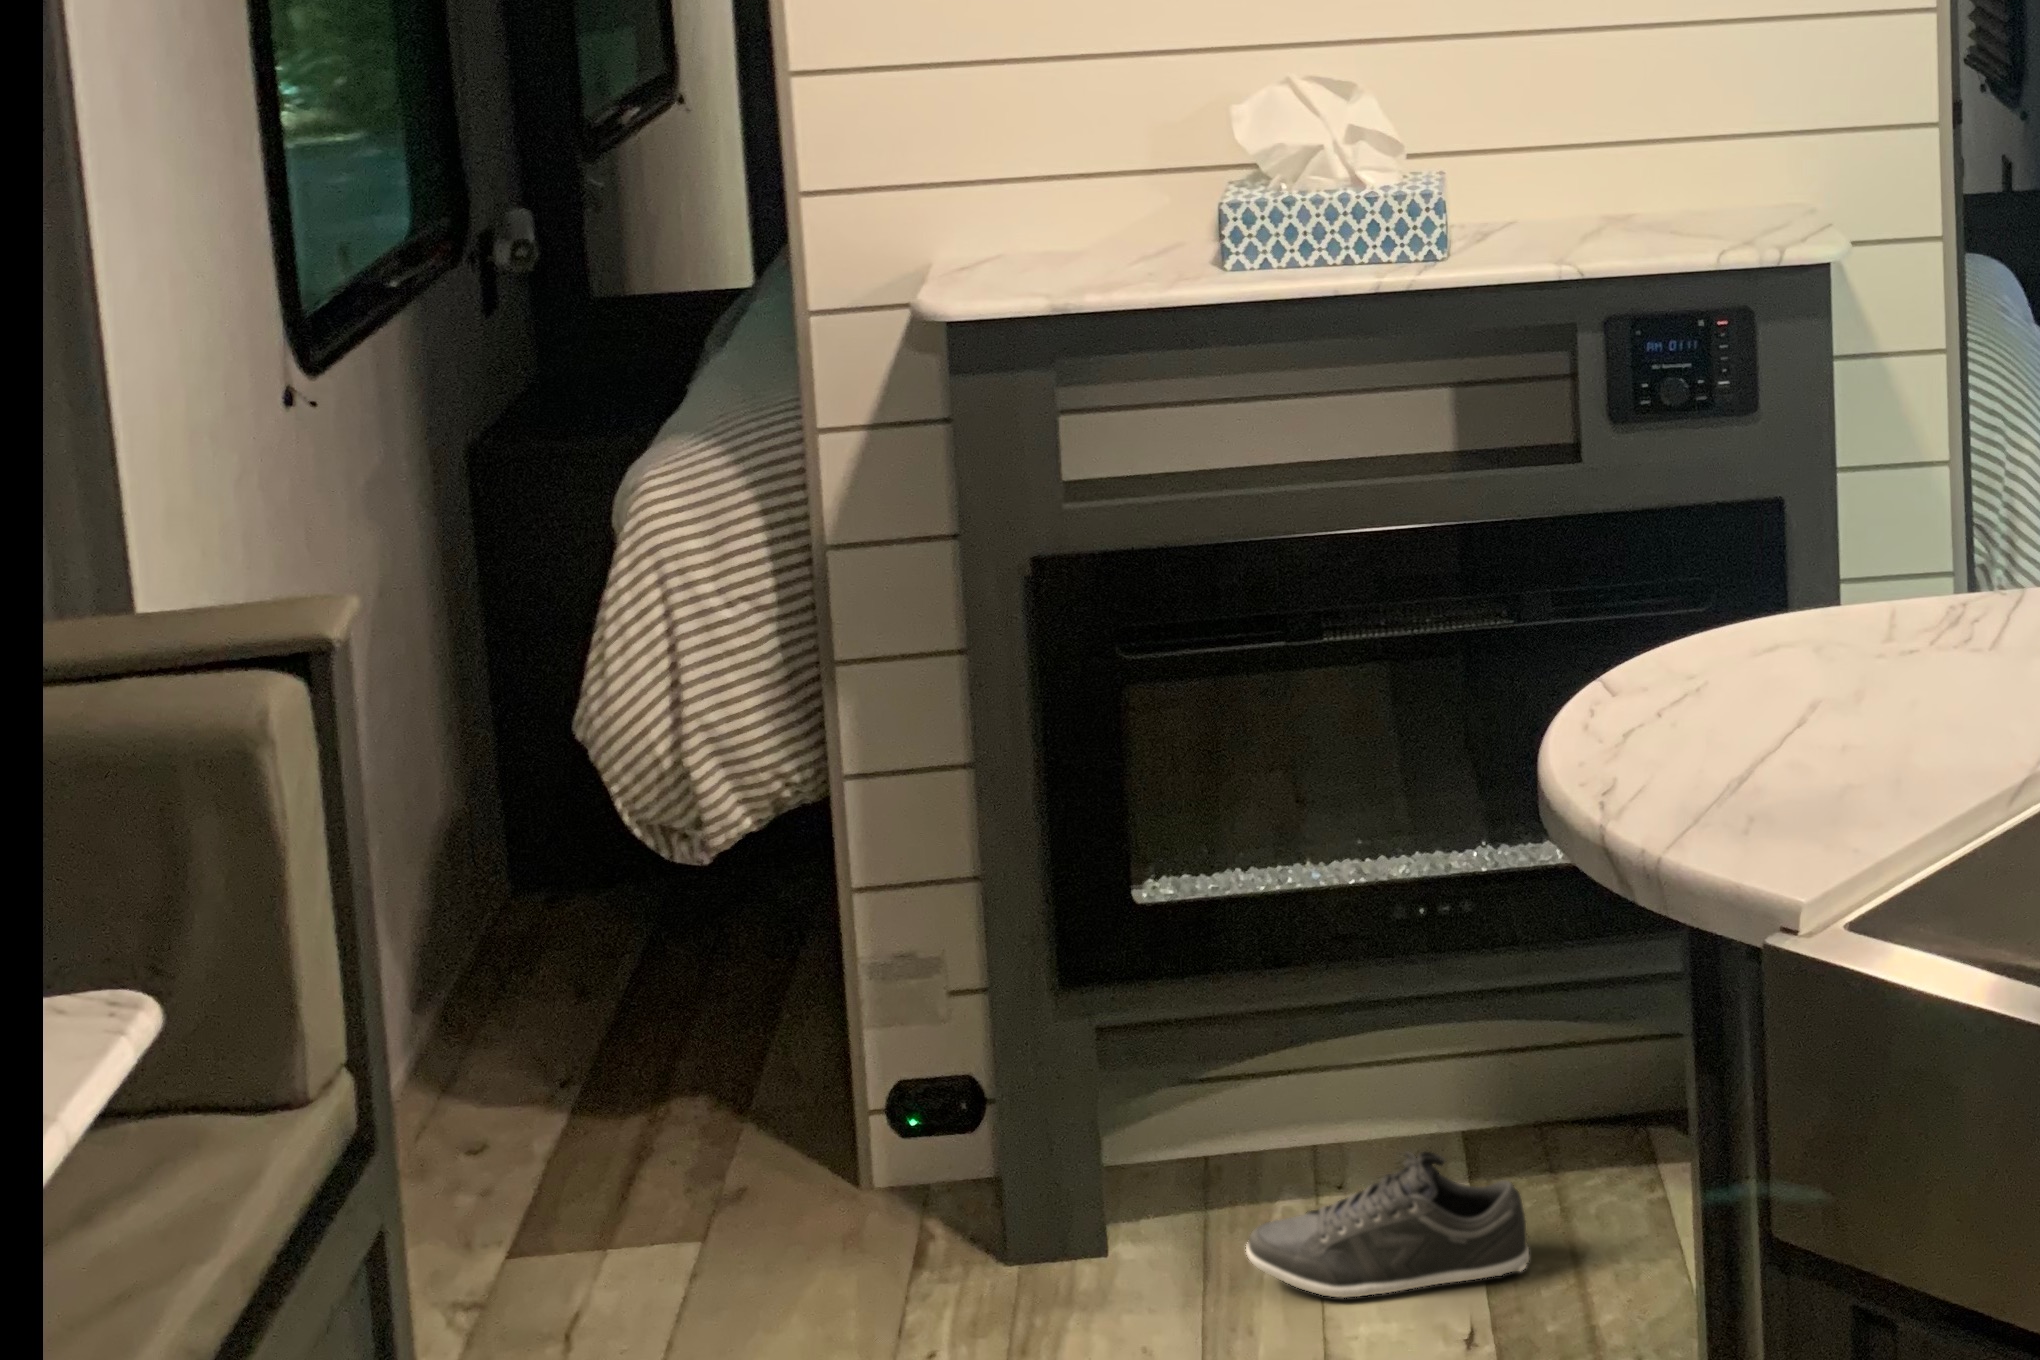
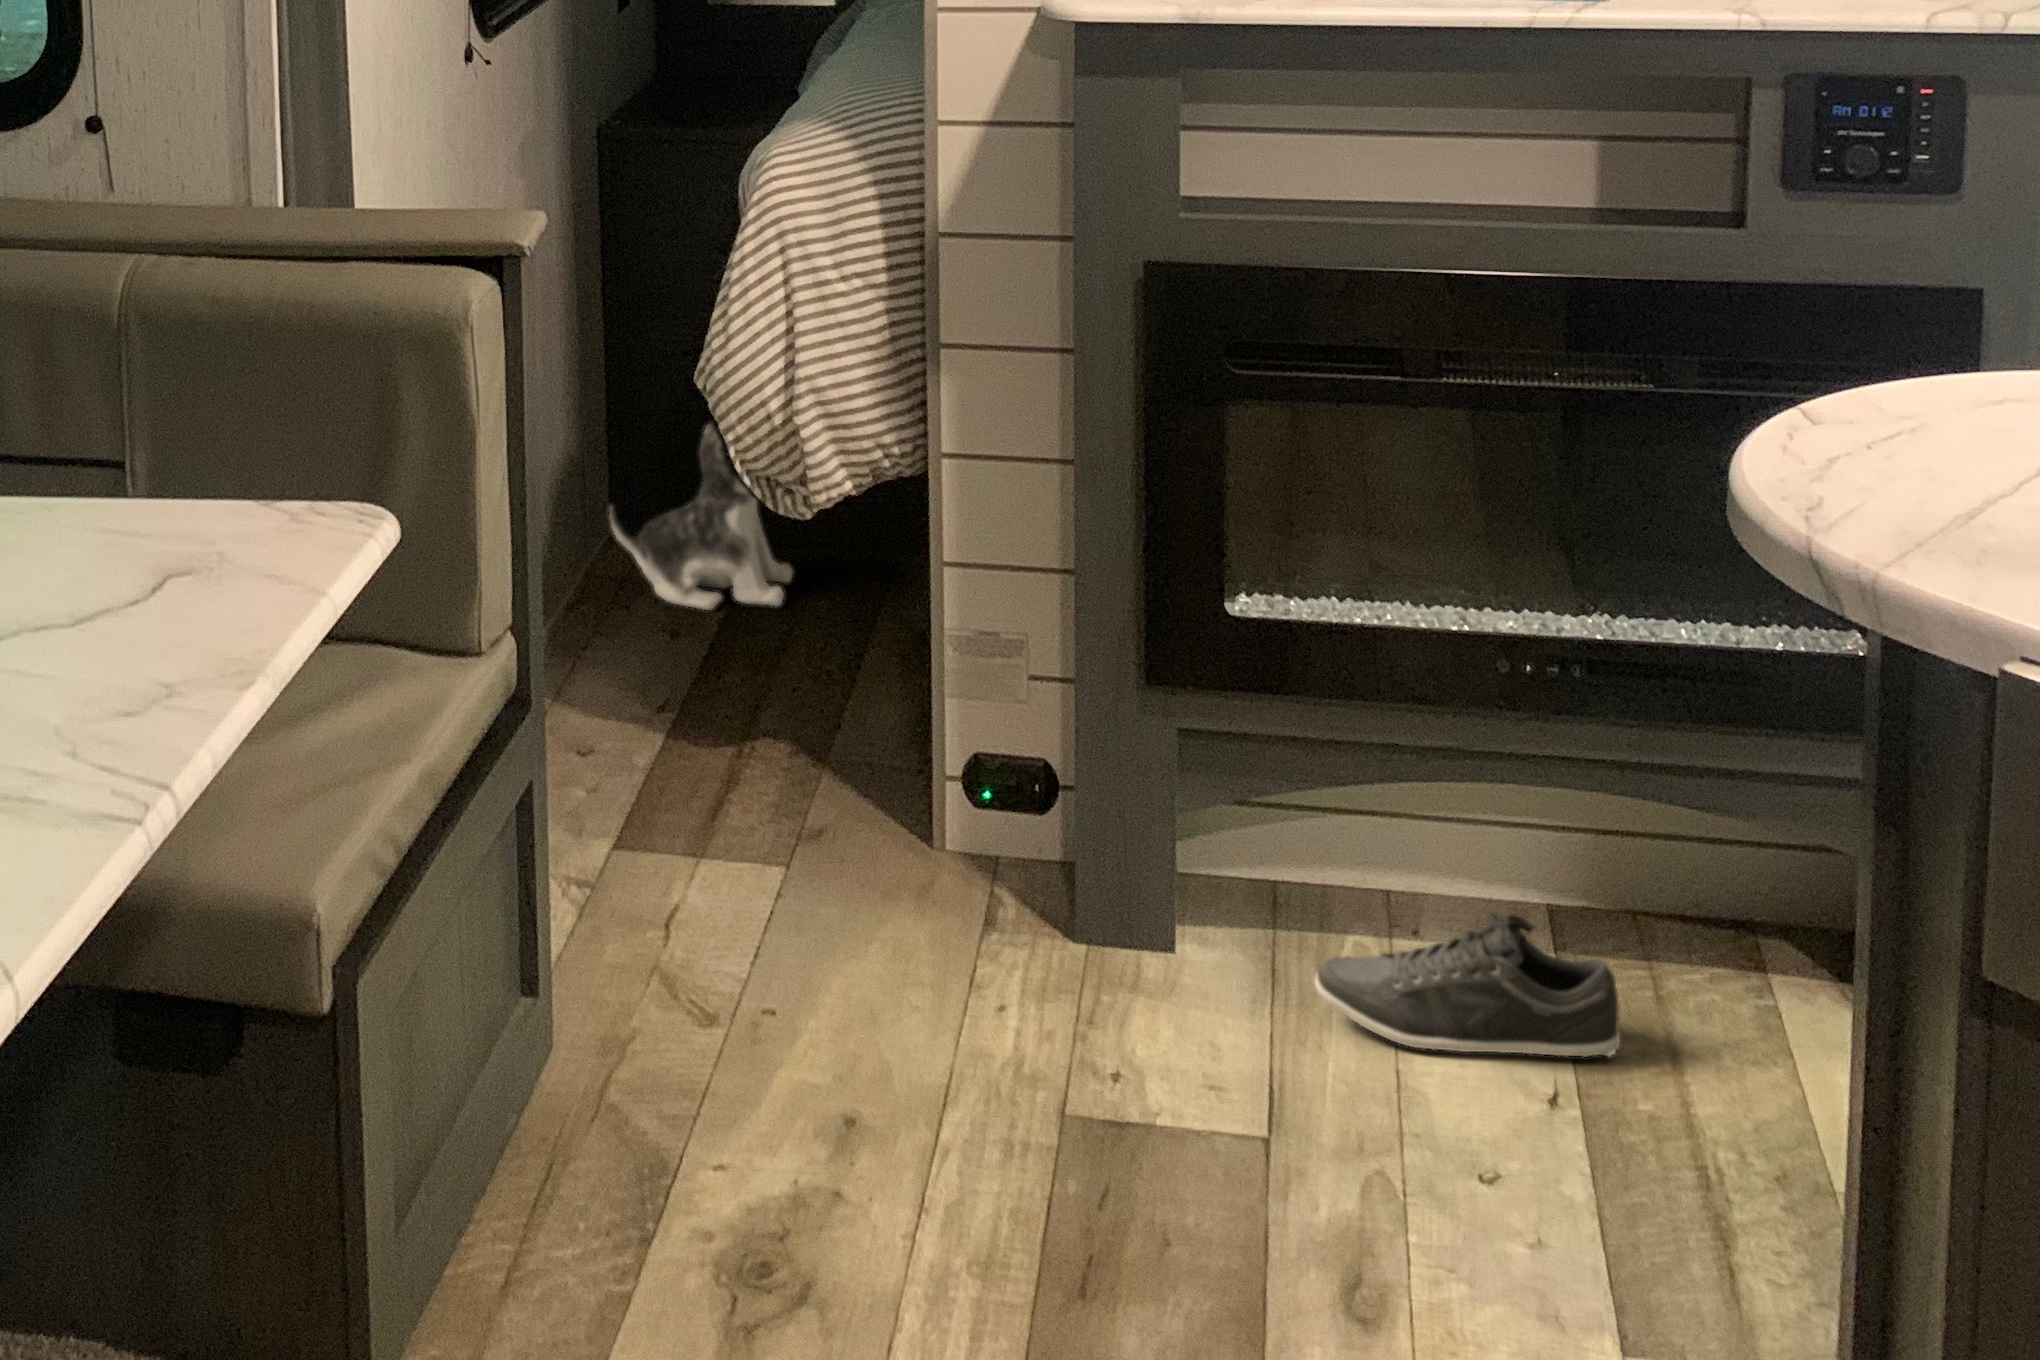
plush toy: none [503,748,708,981] -> present [609,423,793,610]

